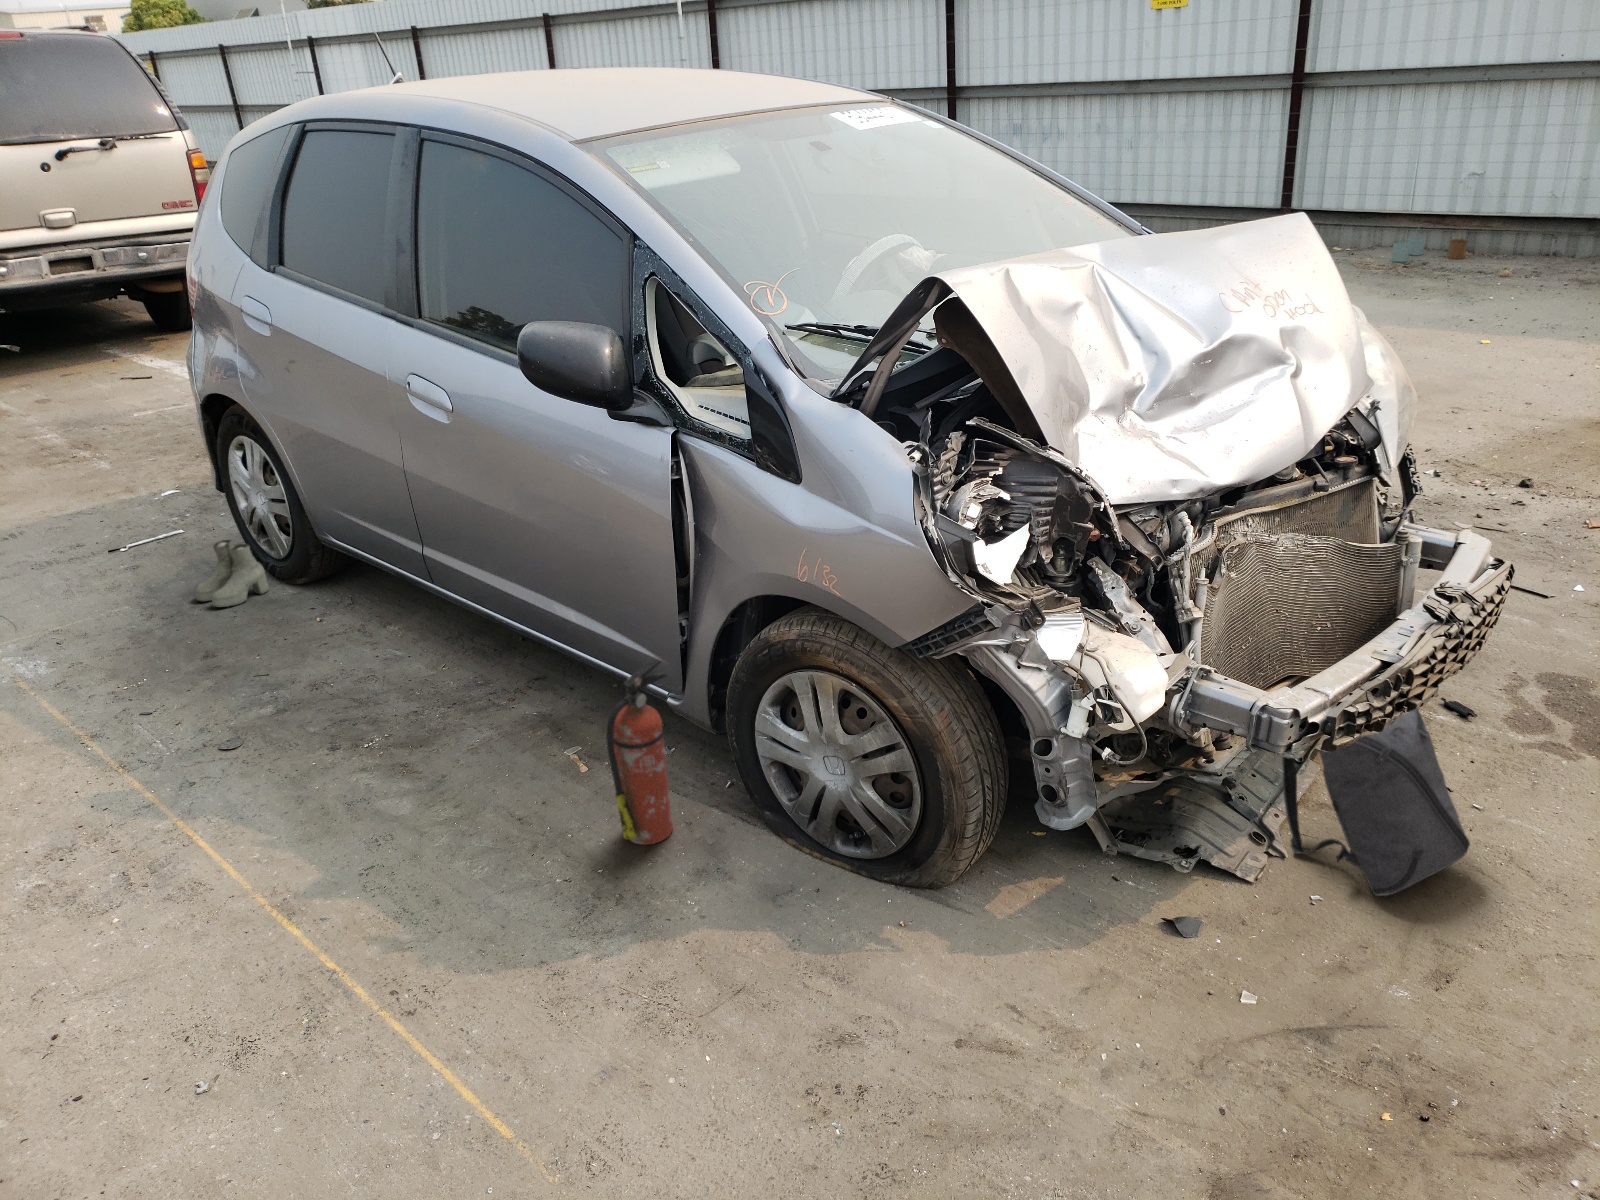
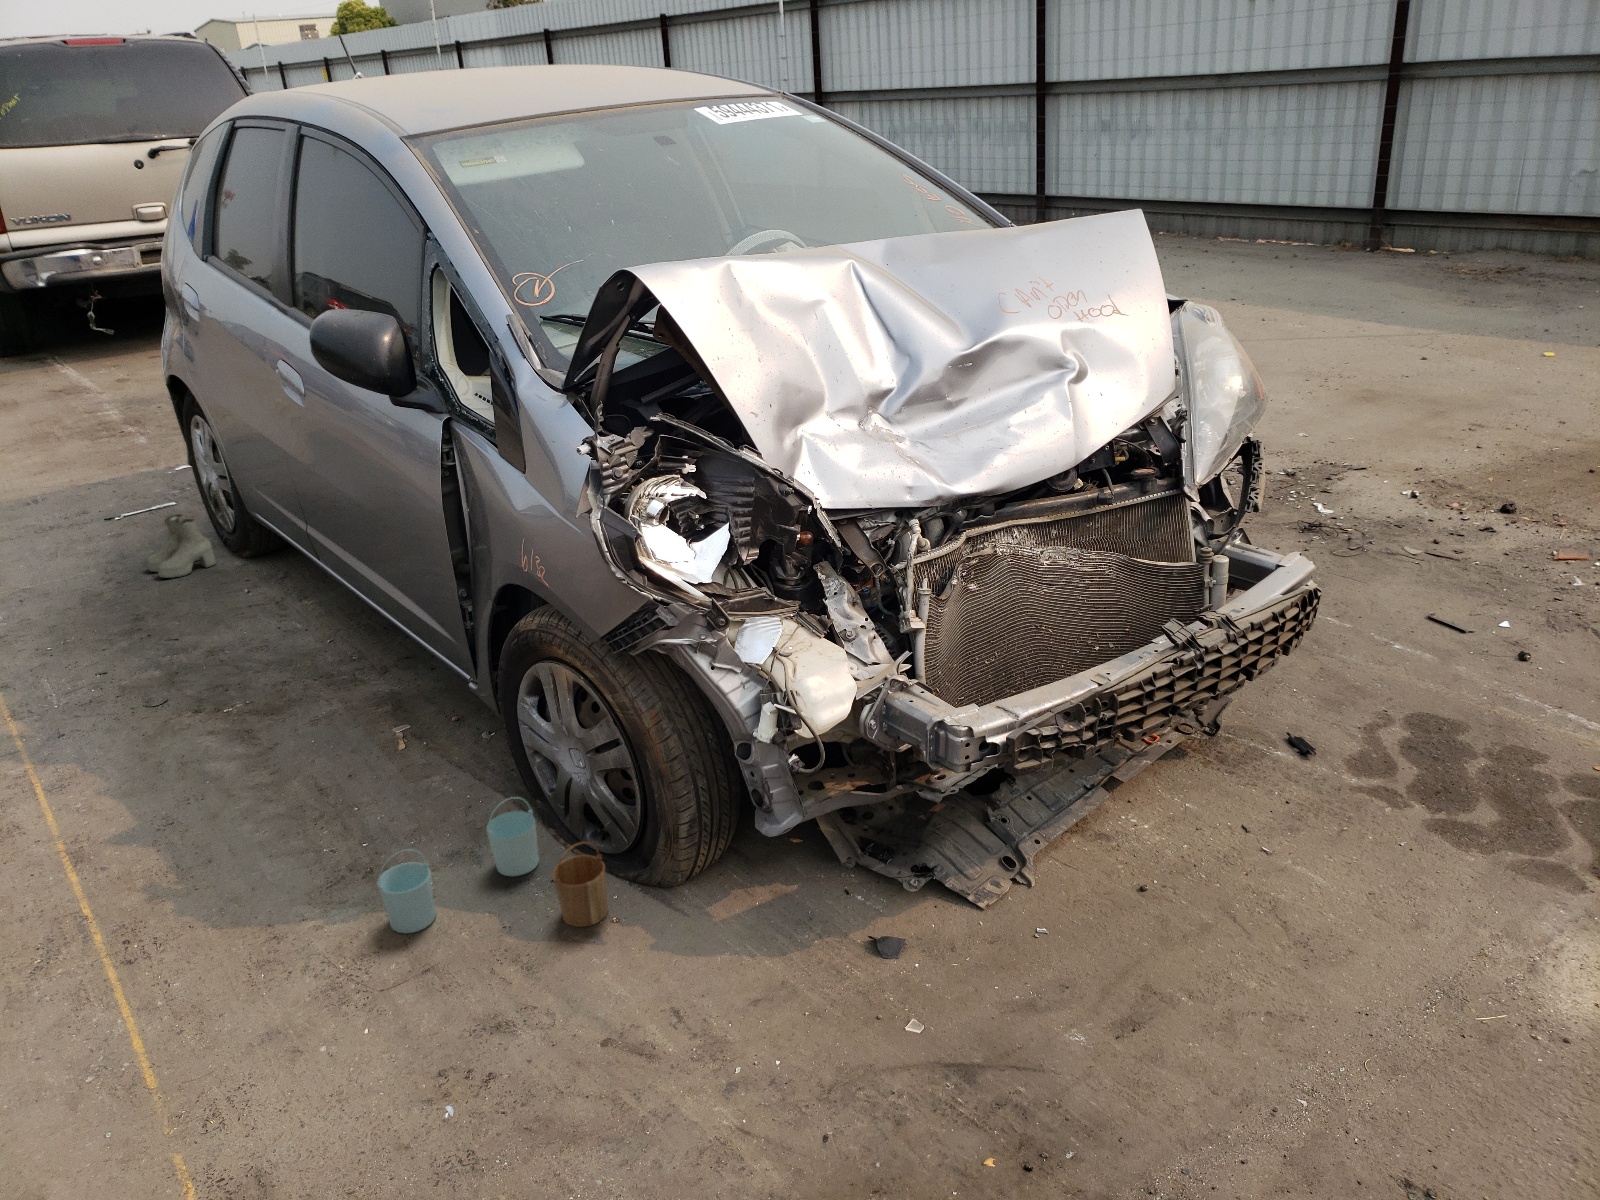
bucket: present [1392,236,1468,262] -> present [377,797,608,933]
fire extinguisher: present [606,659,673,845] -> none [374,642,457,825]
backpack: present [1282,709,1470,896] -> none [1035,716,1214,932]

